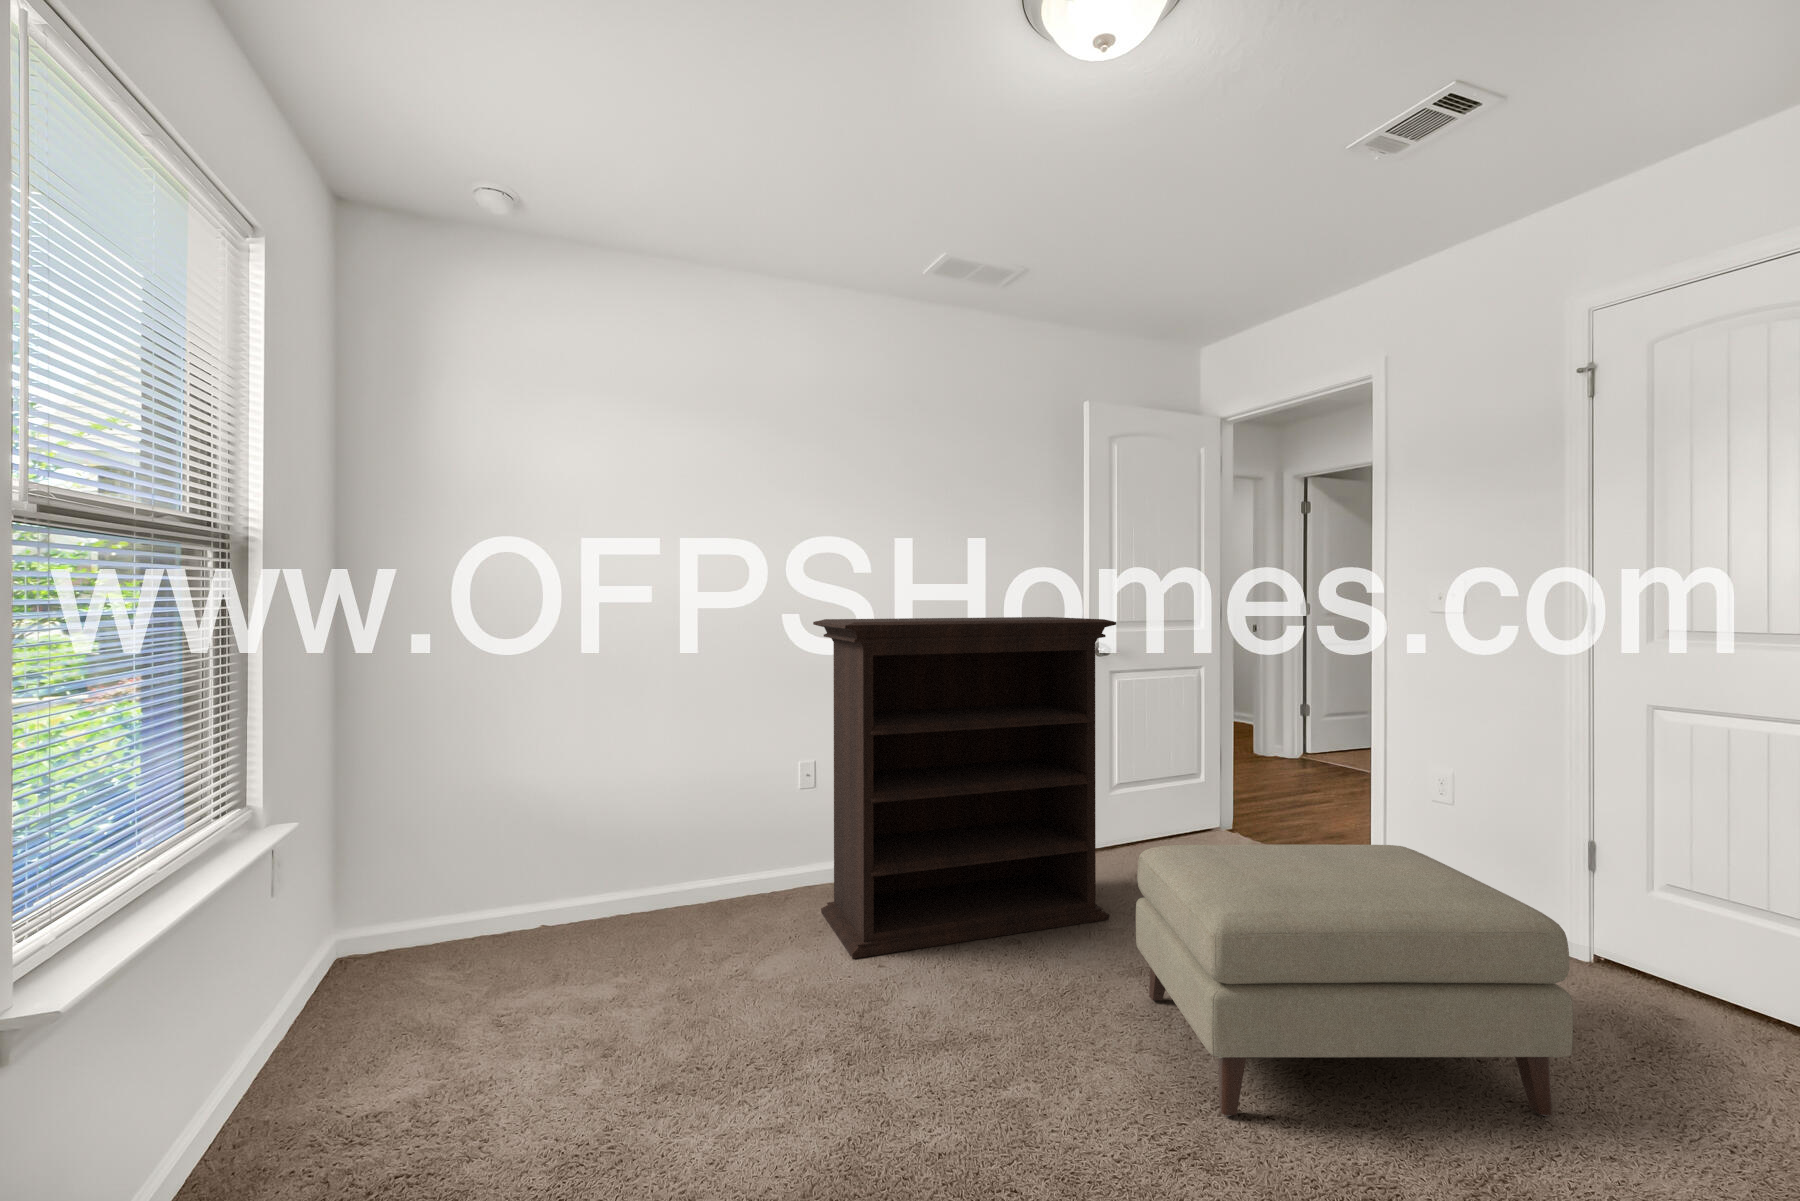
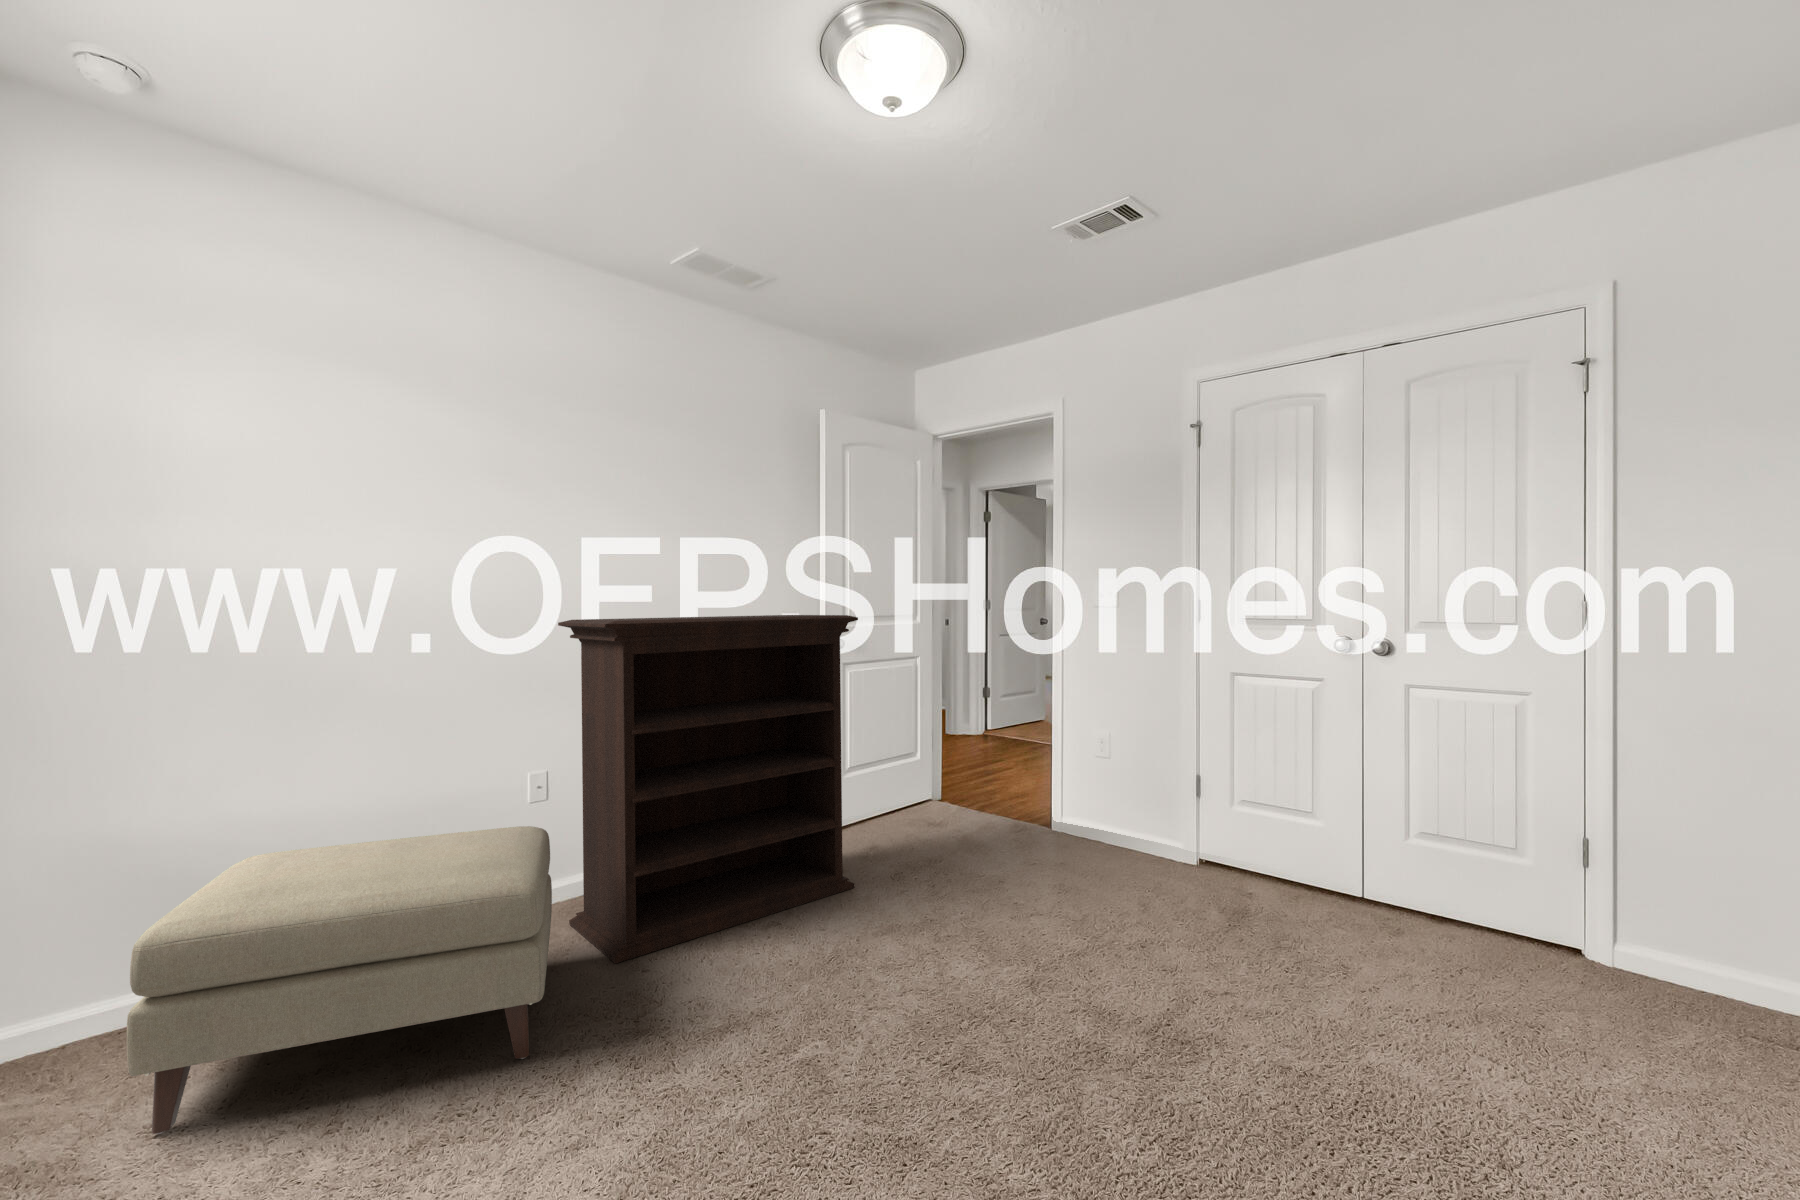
ottoman: present [1136,844,1573,1116] -> present [127,826,552,1134]

